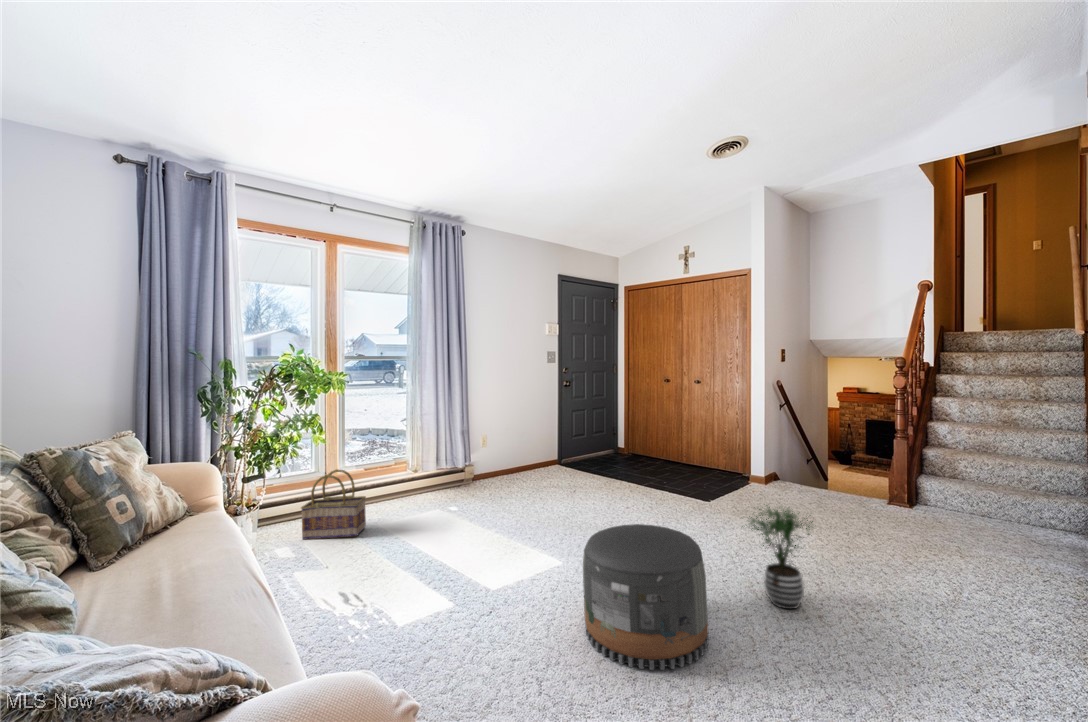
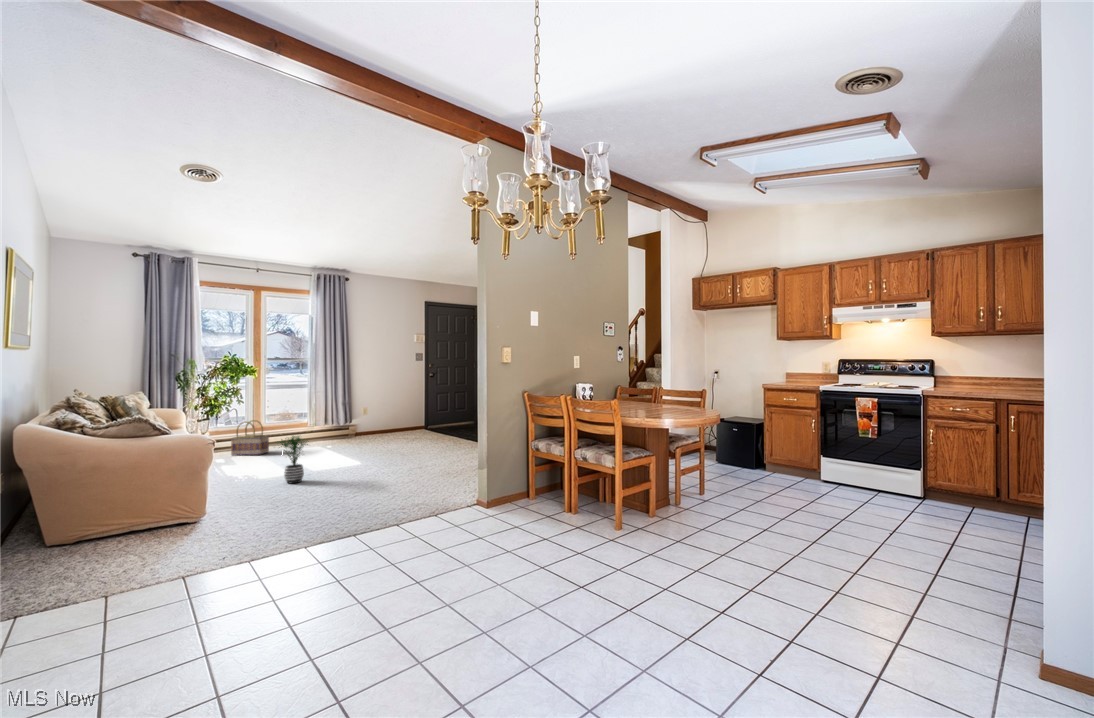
potted plant: present [749,504,813,609] -> present [277,436,308,484]
pouf: present [583,524,709,670] -> none [333,437,389,486]

